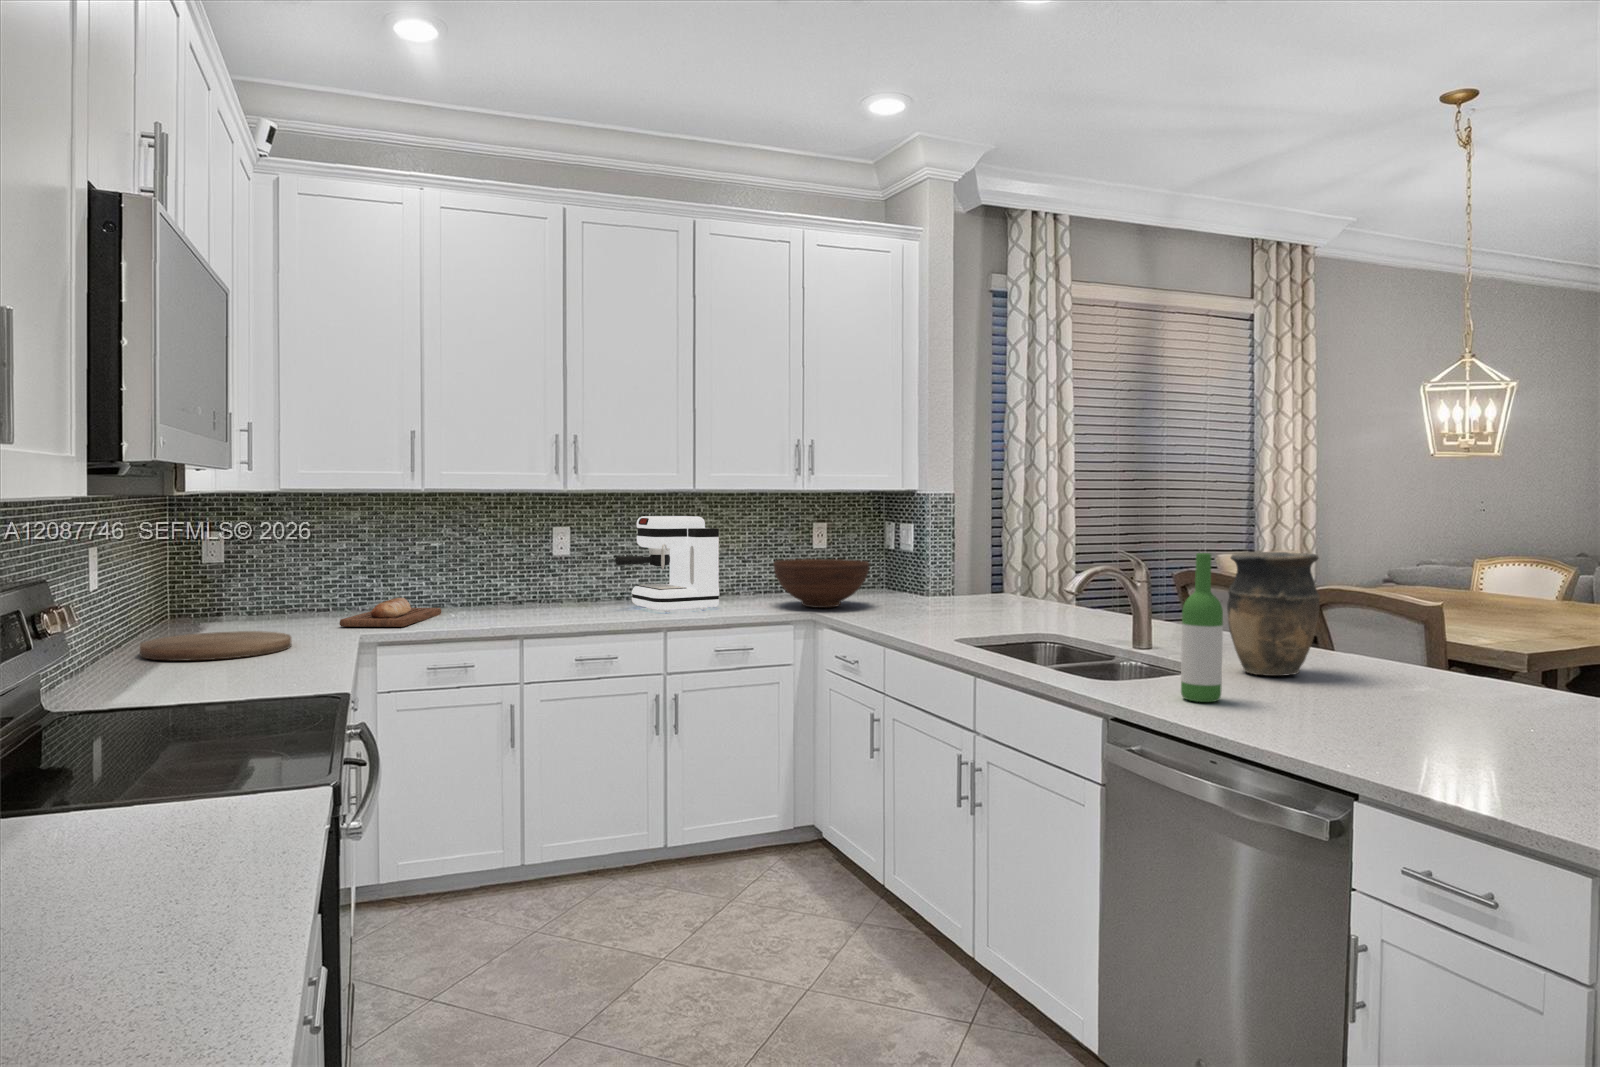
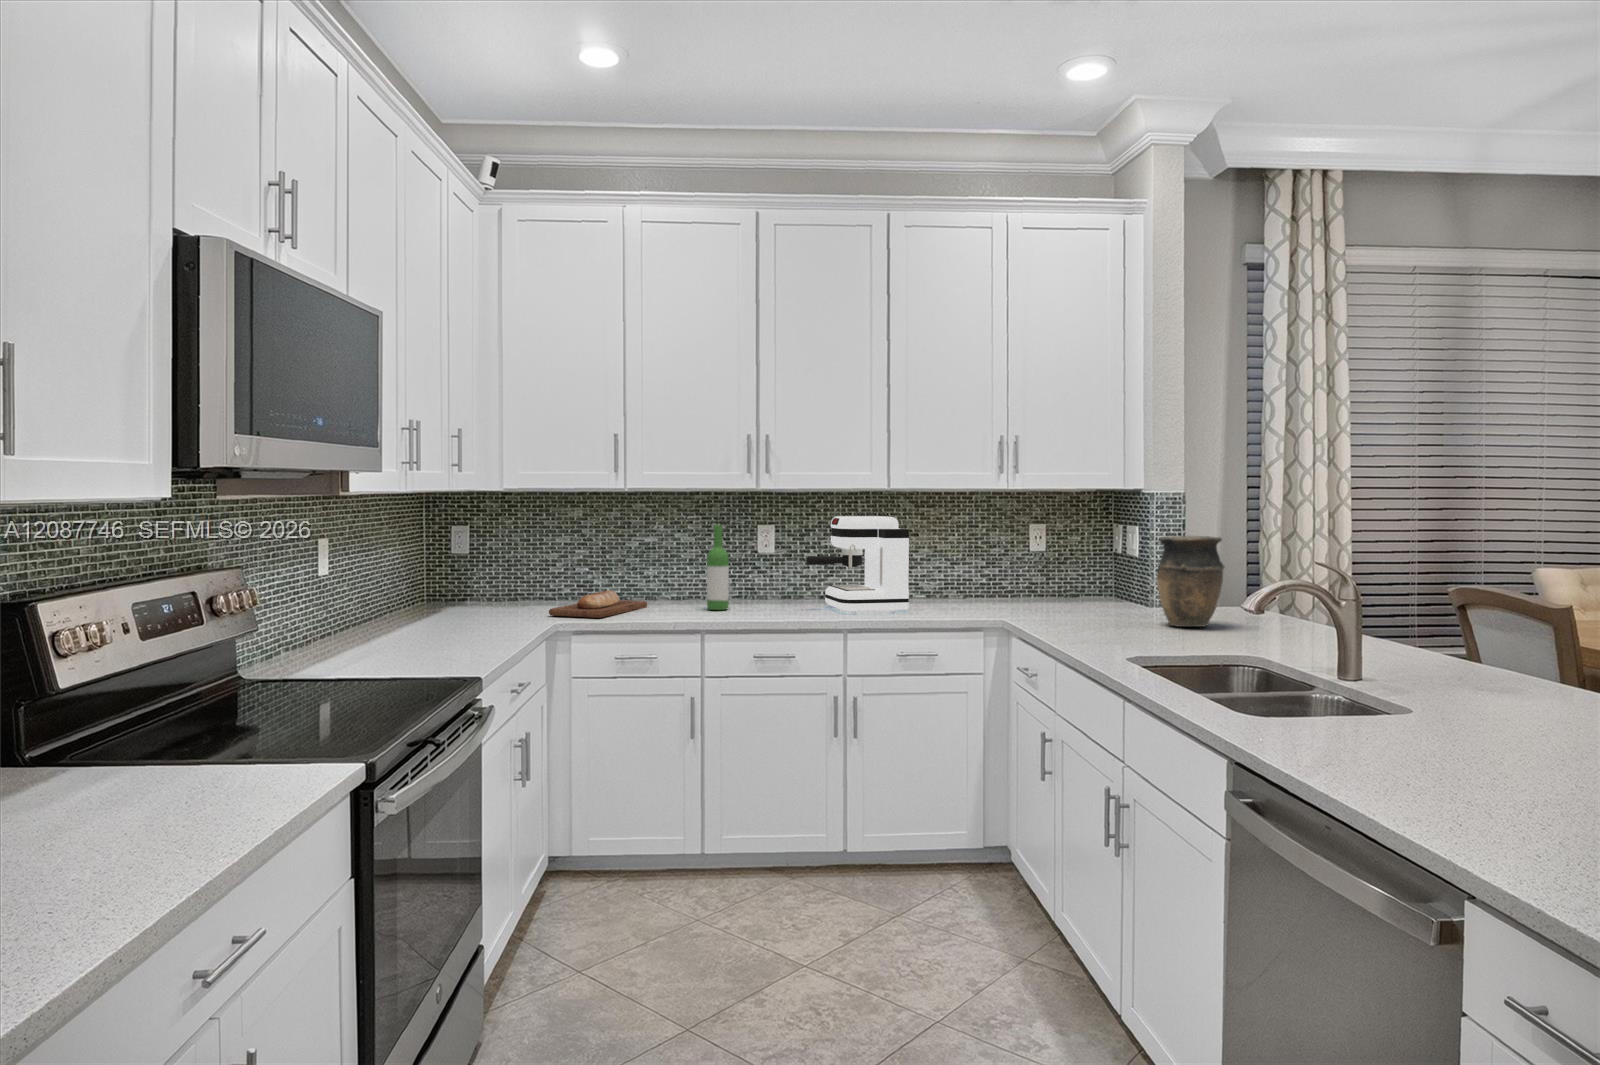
vase: present [1227,552,1320,676] -> present [1157,536,1224,627]
wine bottle: present [1181,553,1223,702] -> present [707,525,729,610]
fruit bowl: present [773,559,870,608] -> none [968,563,1073,615]
cutting board: present [140,631,291,661] -> none [370,616,494,640]

